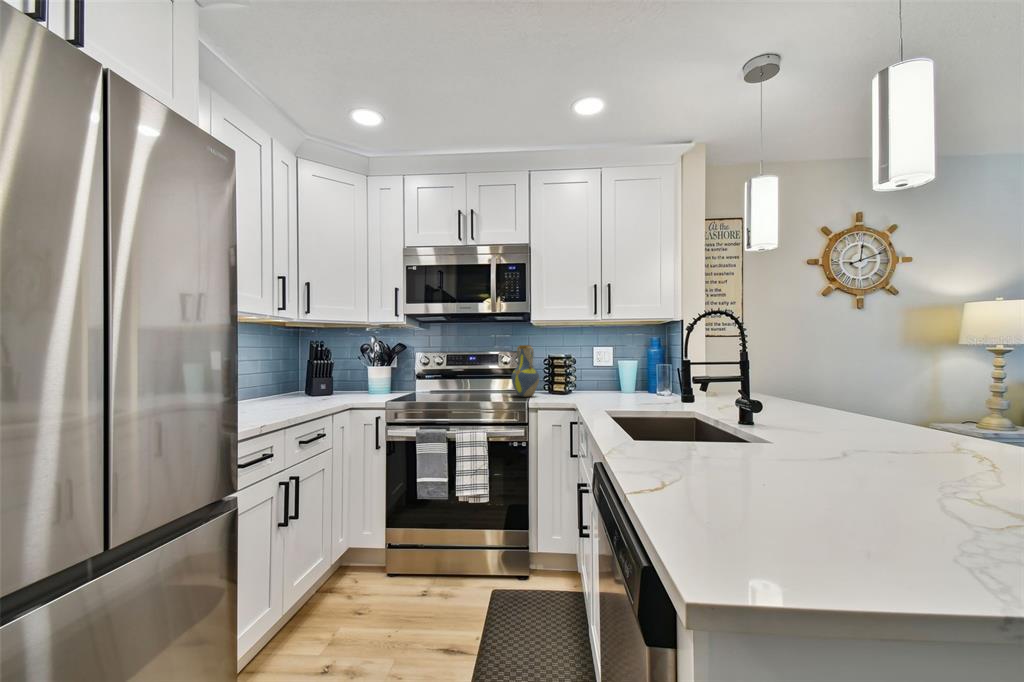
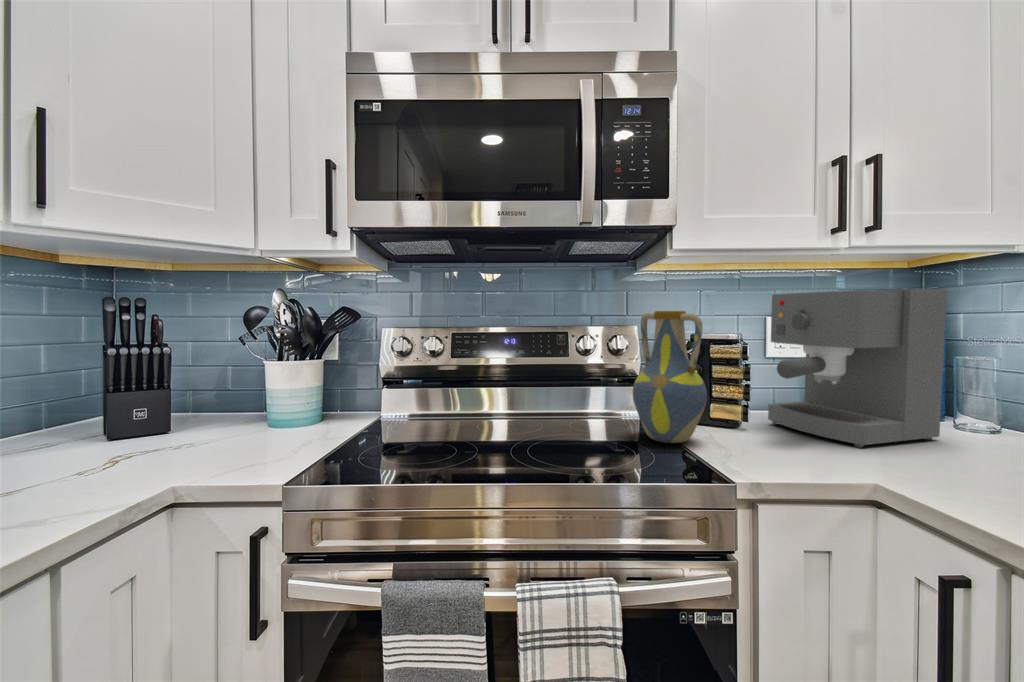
coffee maker: none [564,336,632,398] -> present [768,289,947,448]

